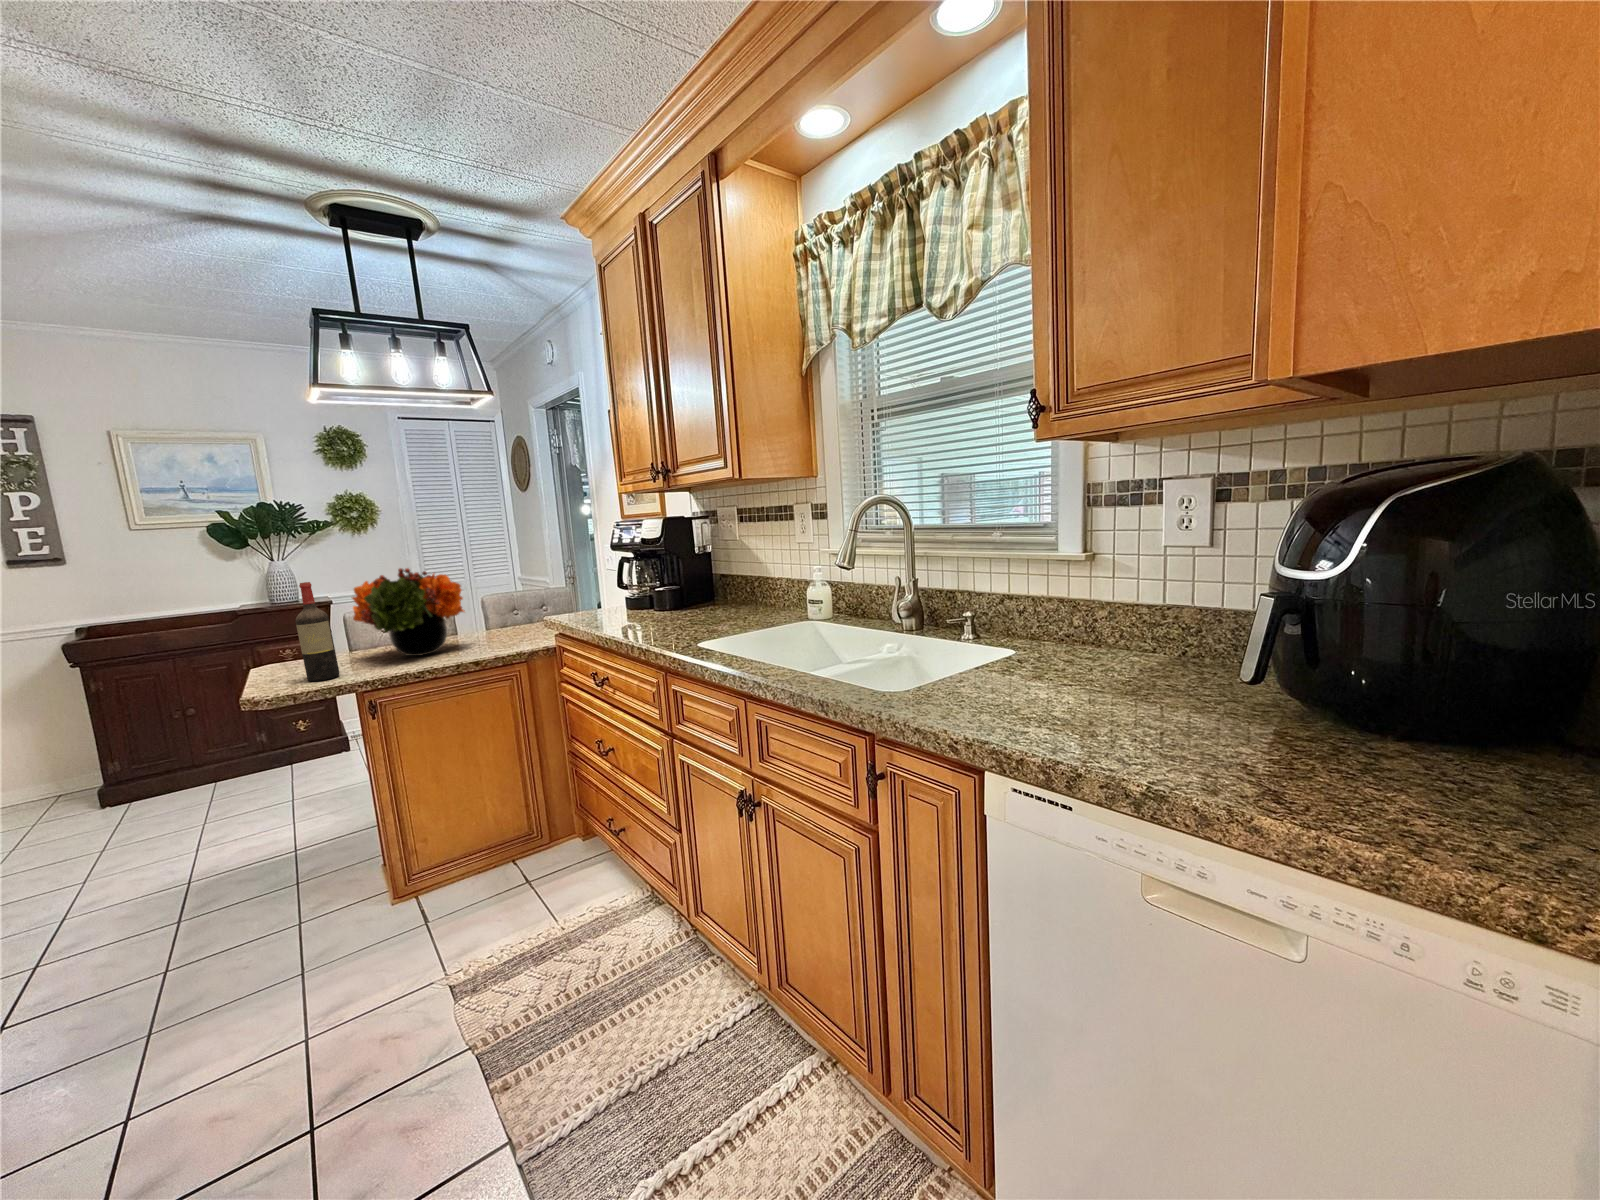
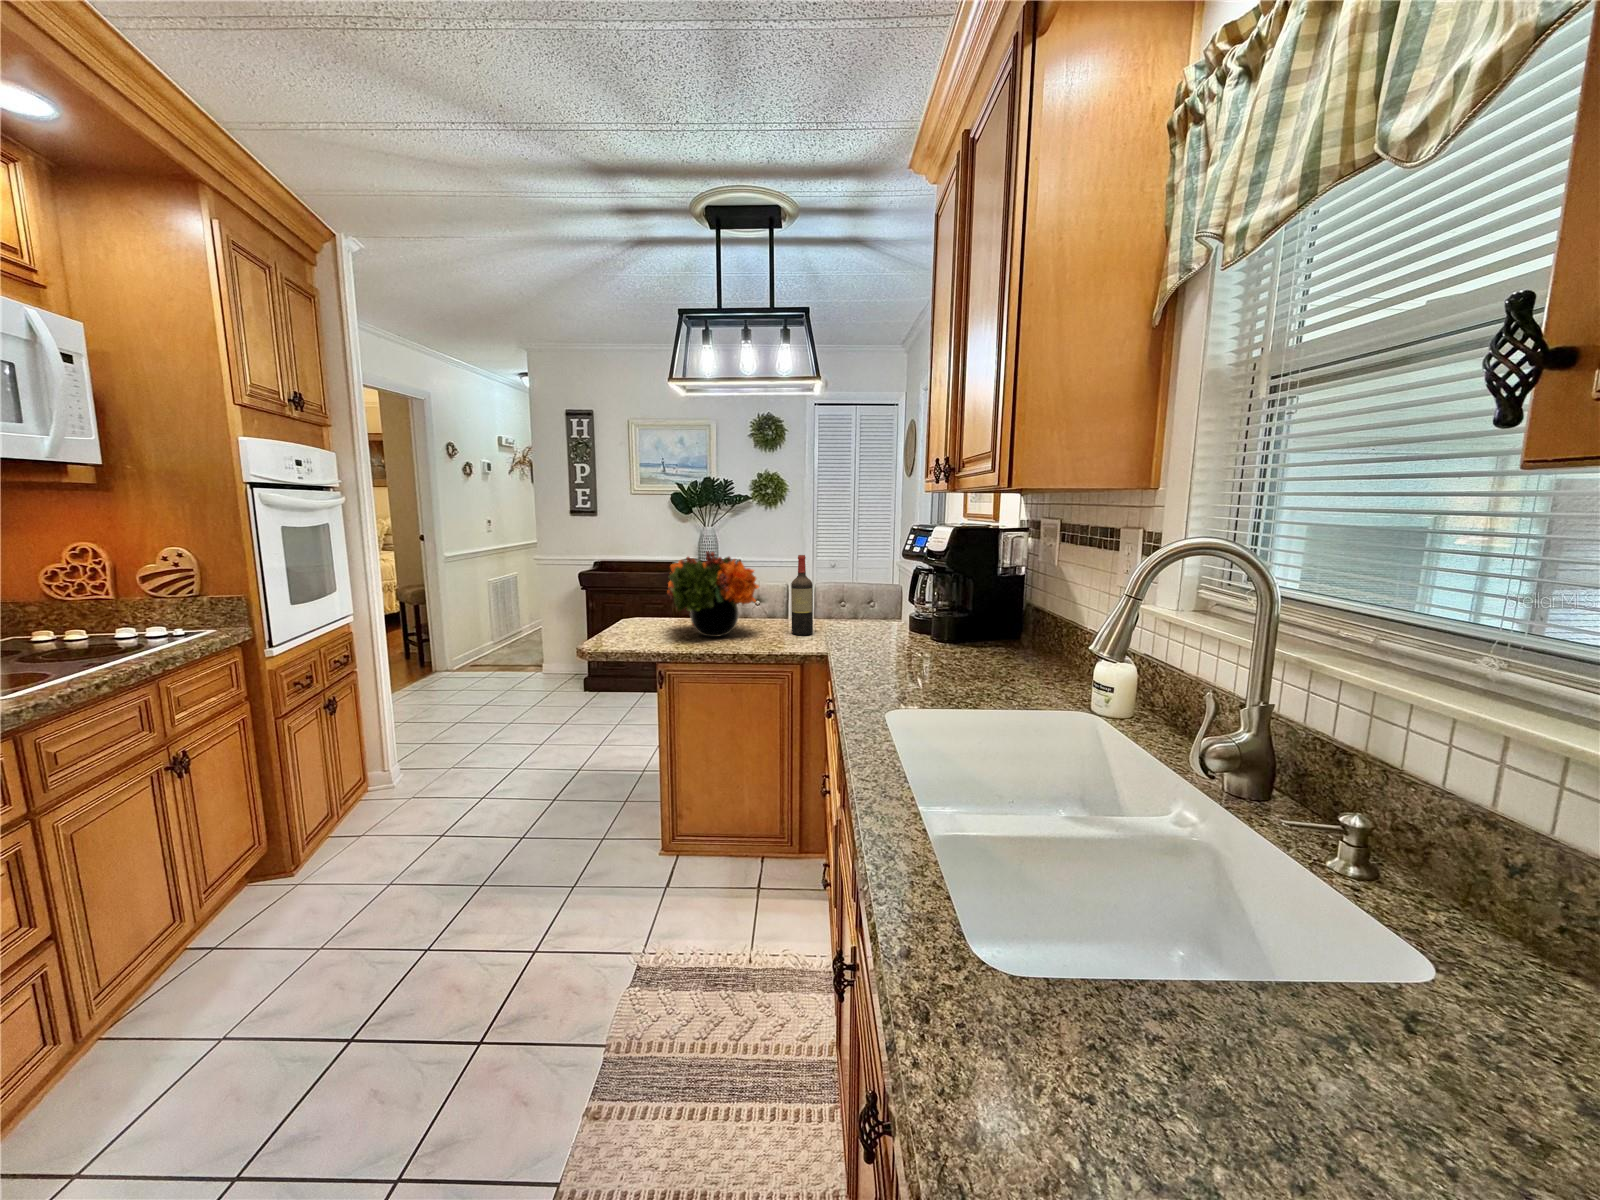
wine bottle: present [295,582,339,681] -> present [791,555,813,635]

